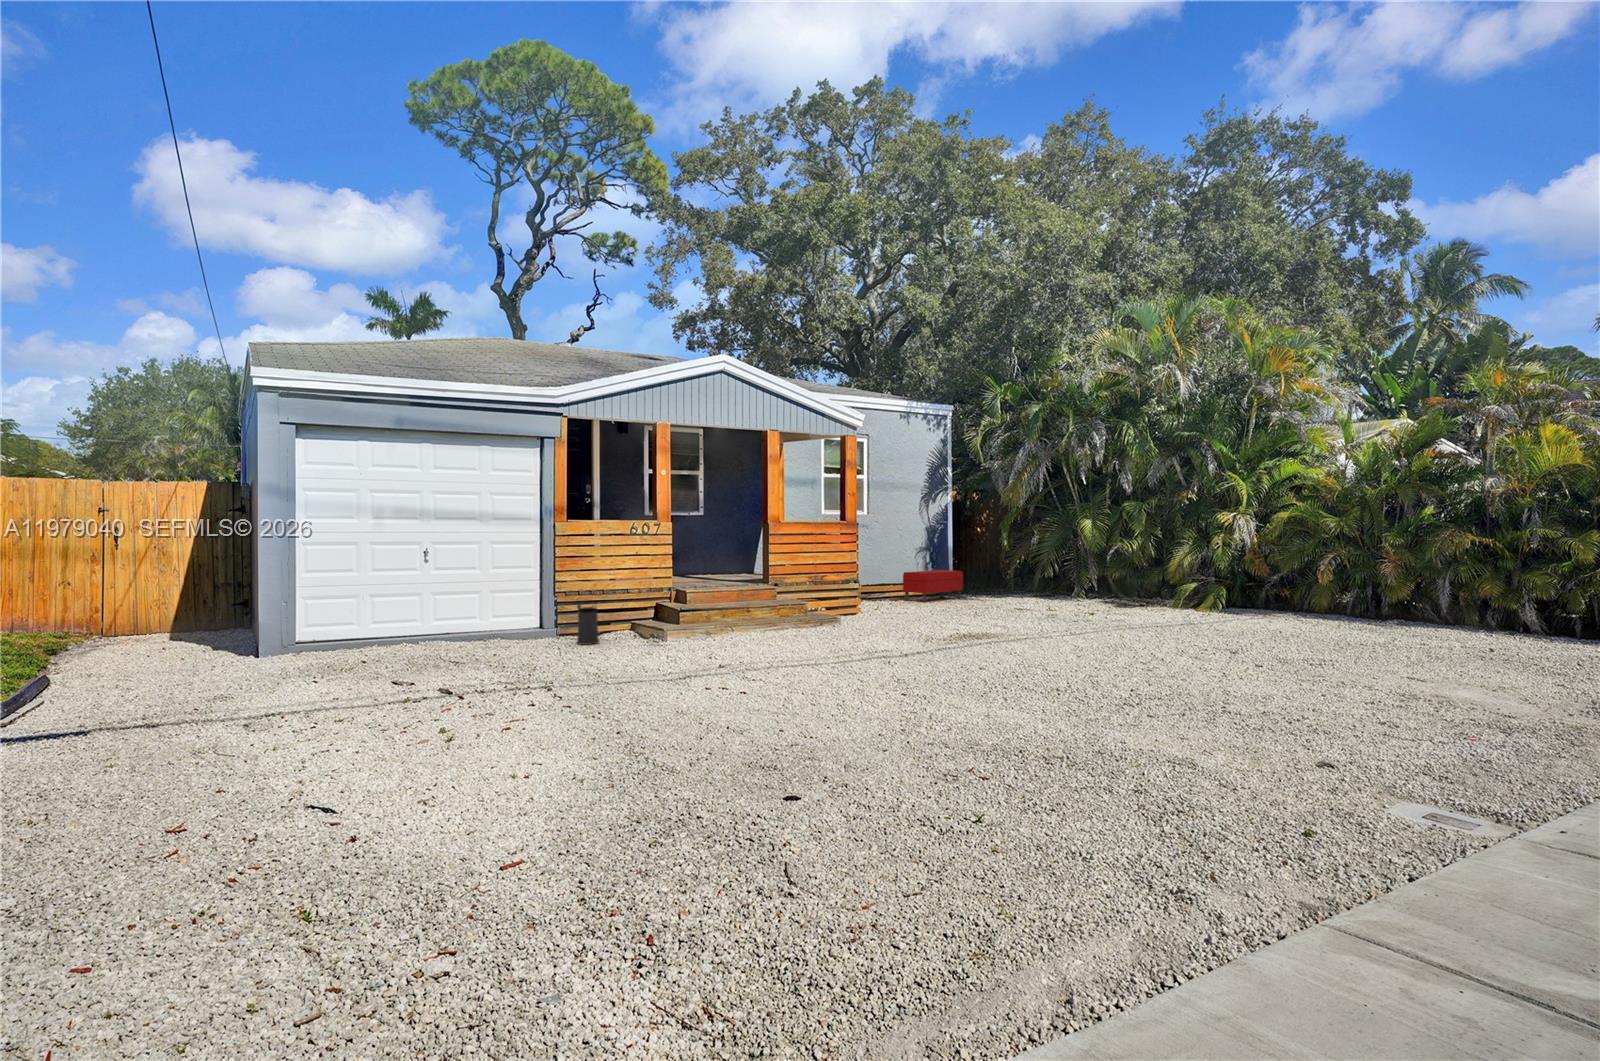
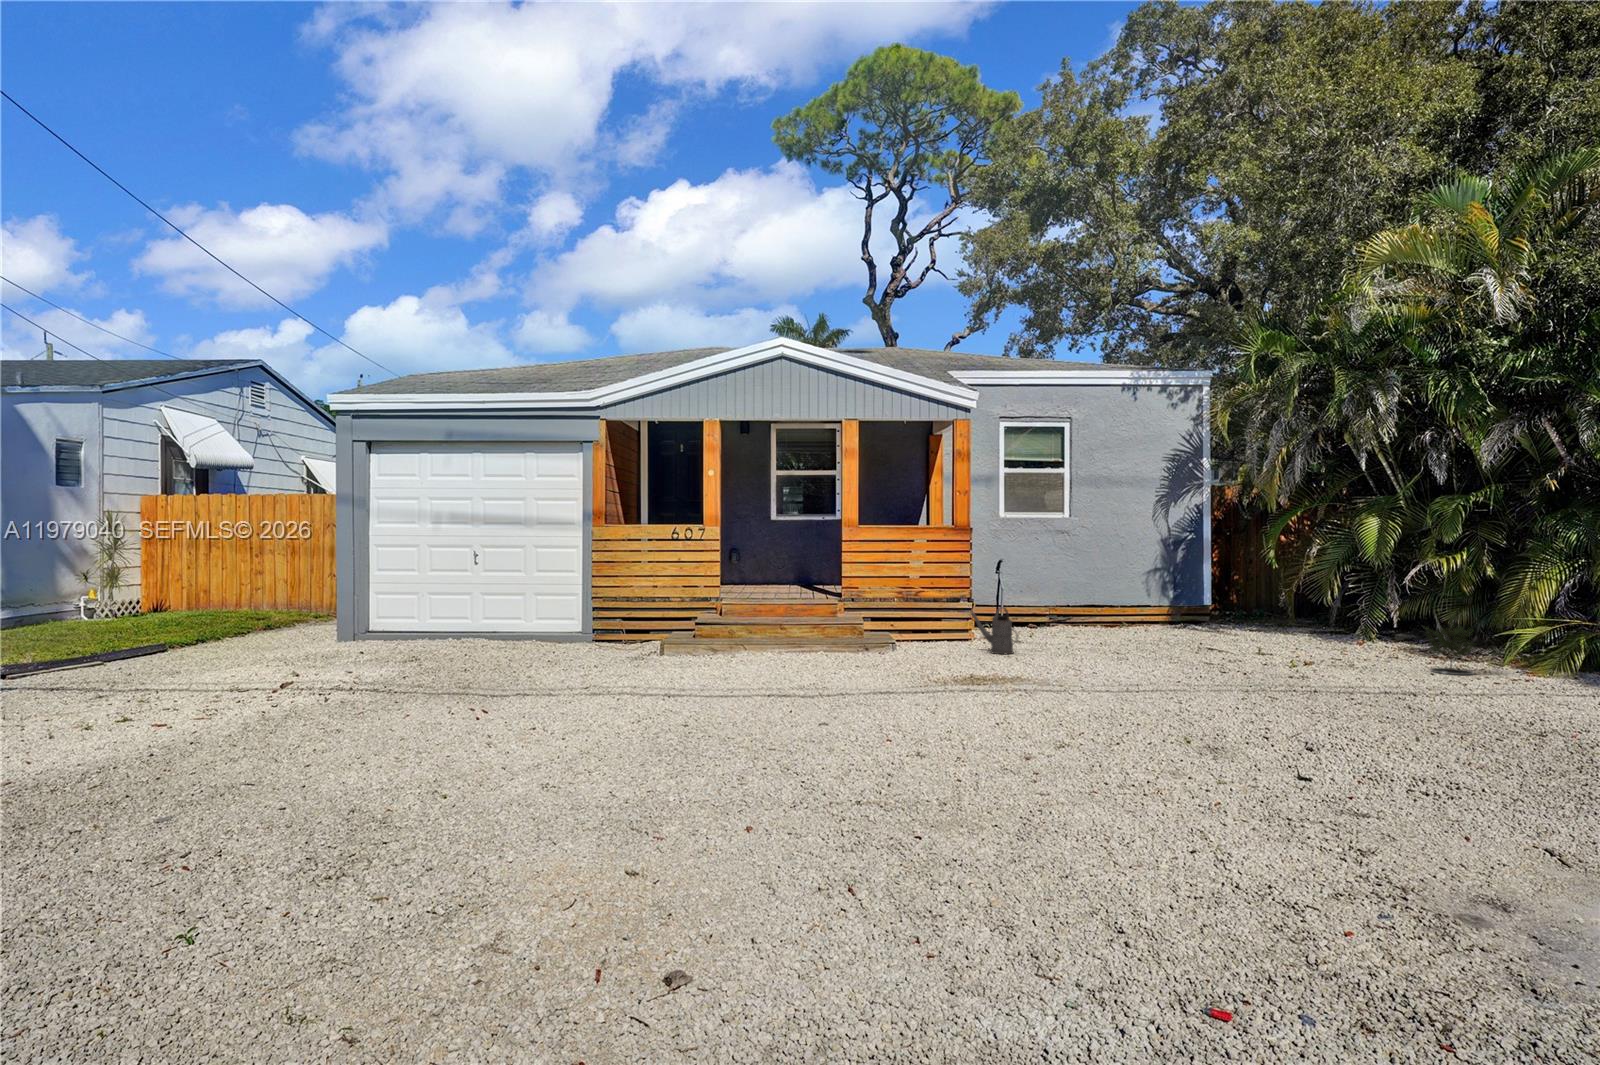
bench: present [903,570,963,603] -> none [1113,598,1212,641]
watering can: present [577,604,599,645] -> present [971,607,1018,654]

